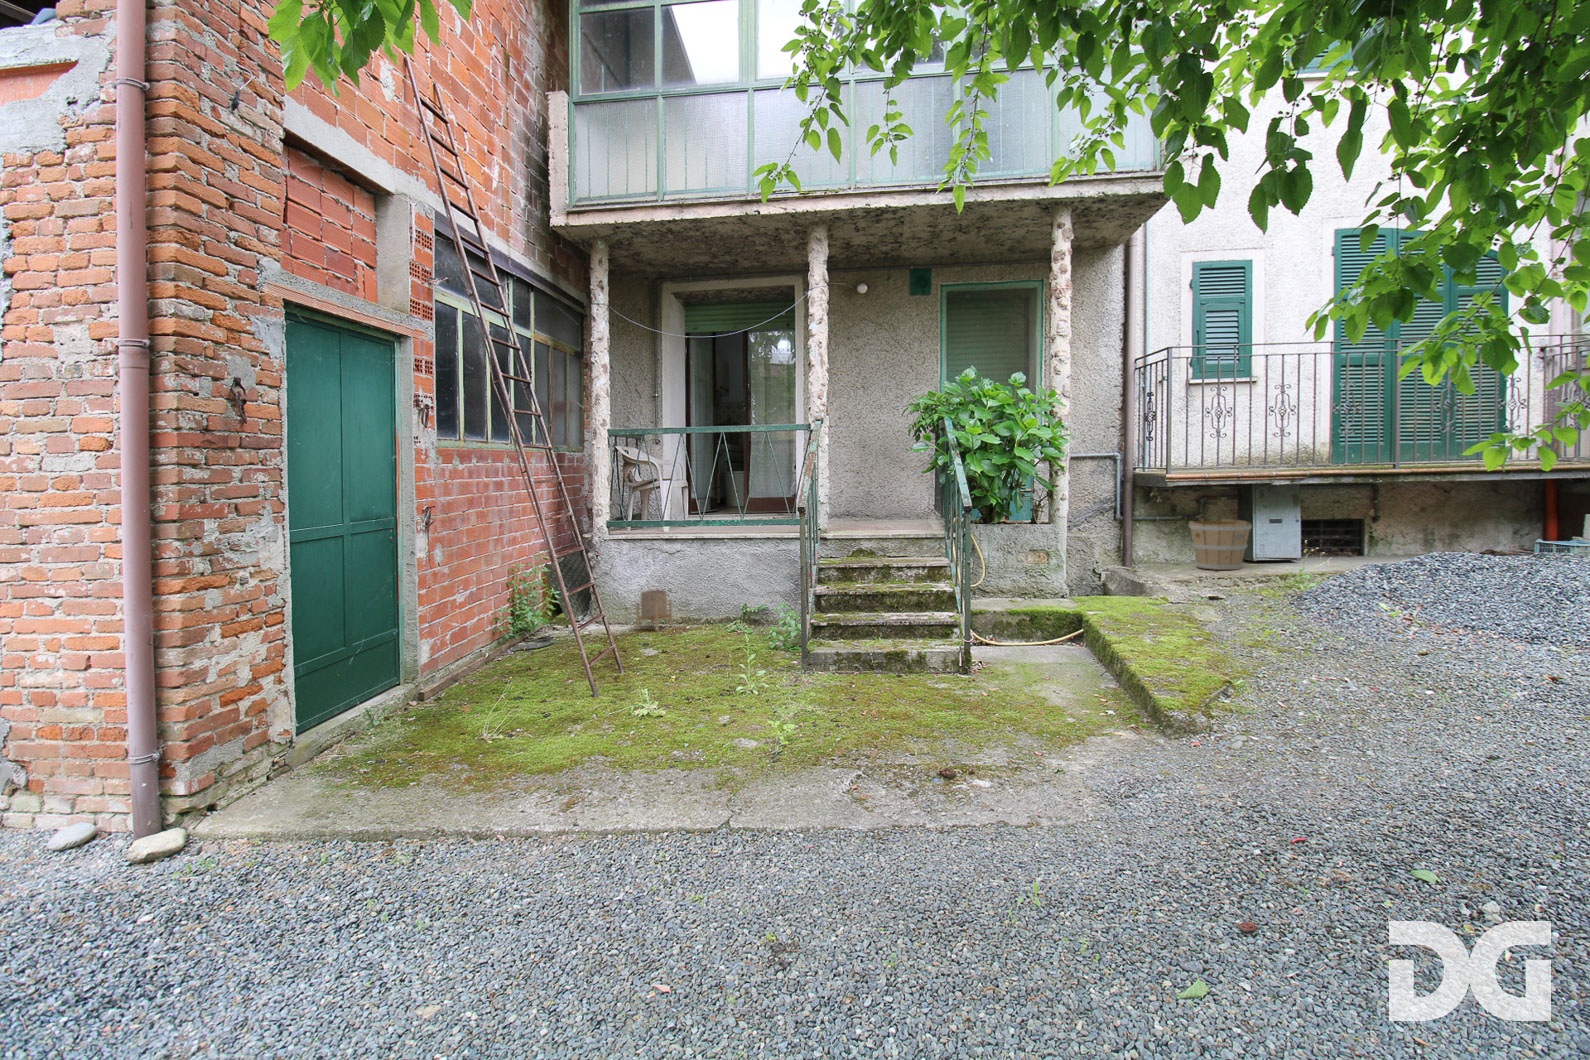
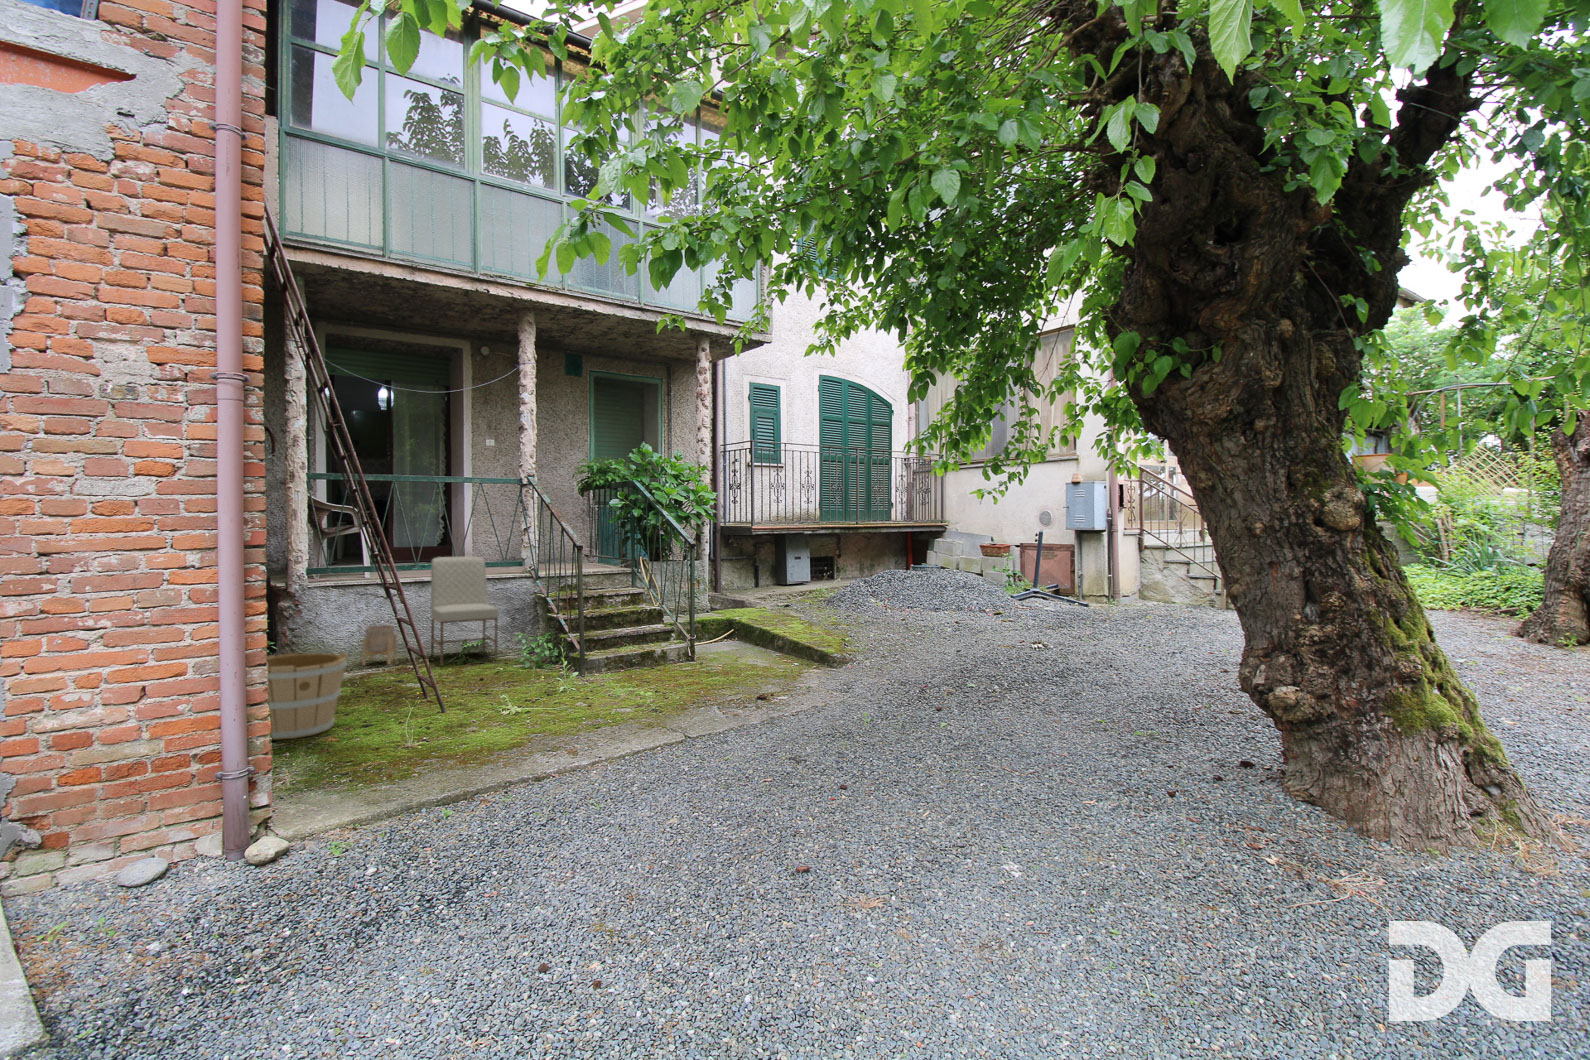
wooden bucket: present [1189,519,1252,570] -> present [267,652,348,740]
chair: none [687,520,759,640] -> present [431,556,499,666]

